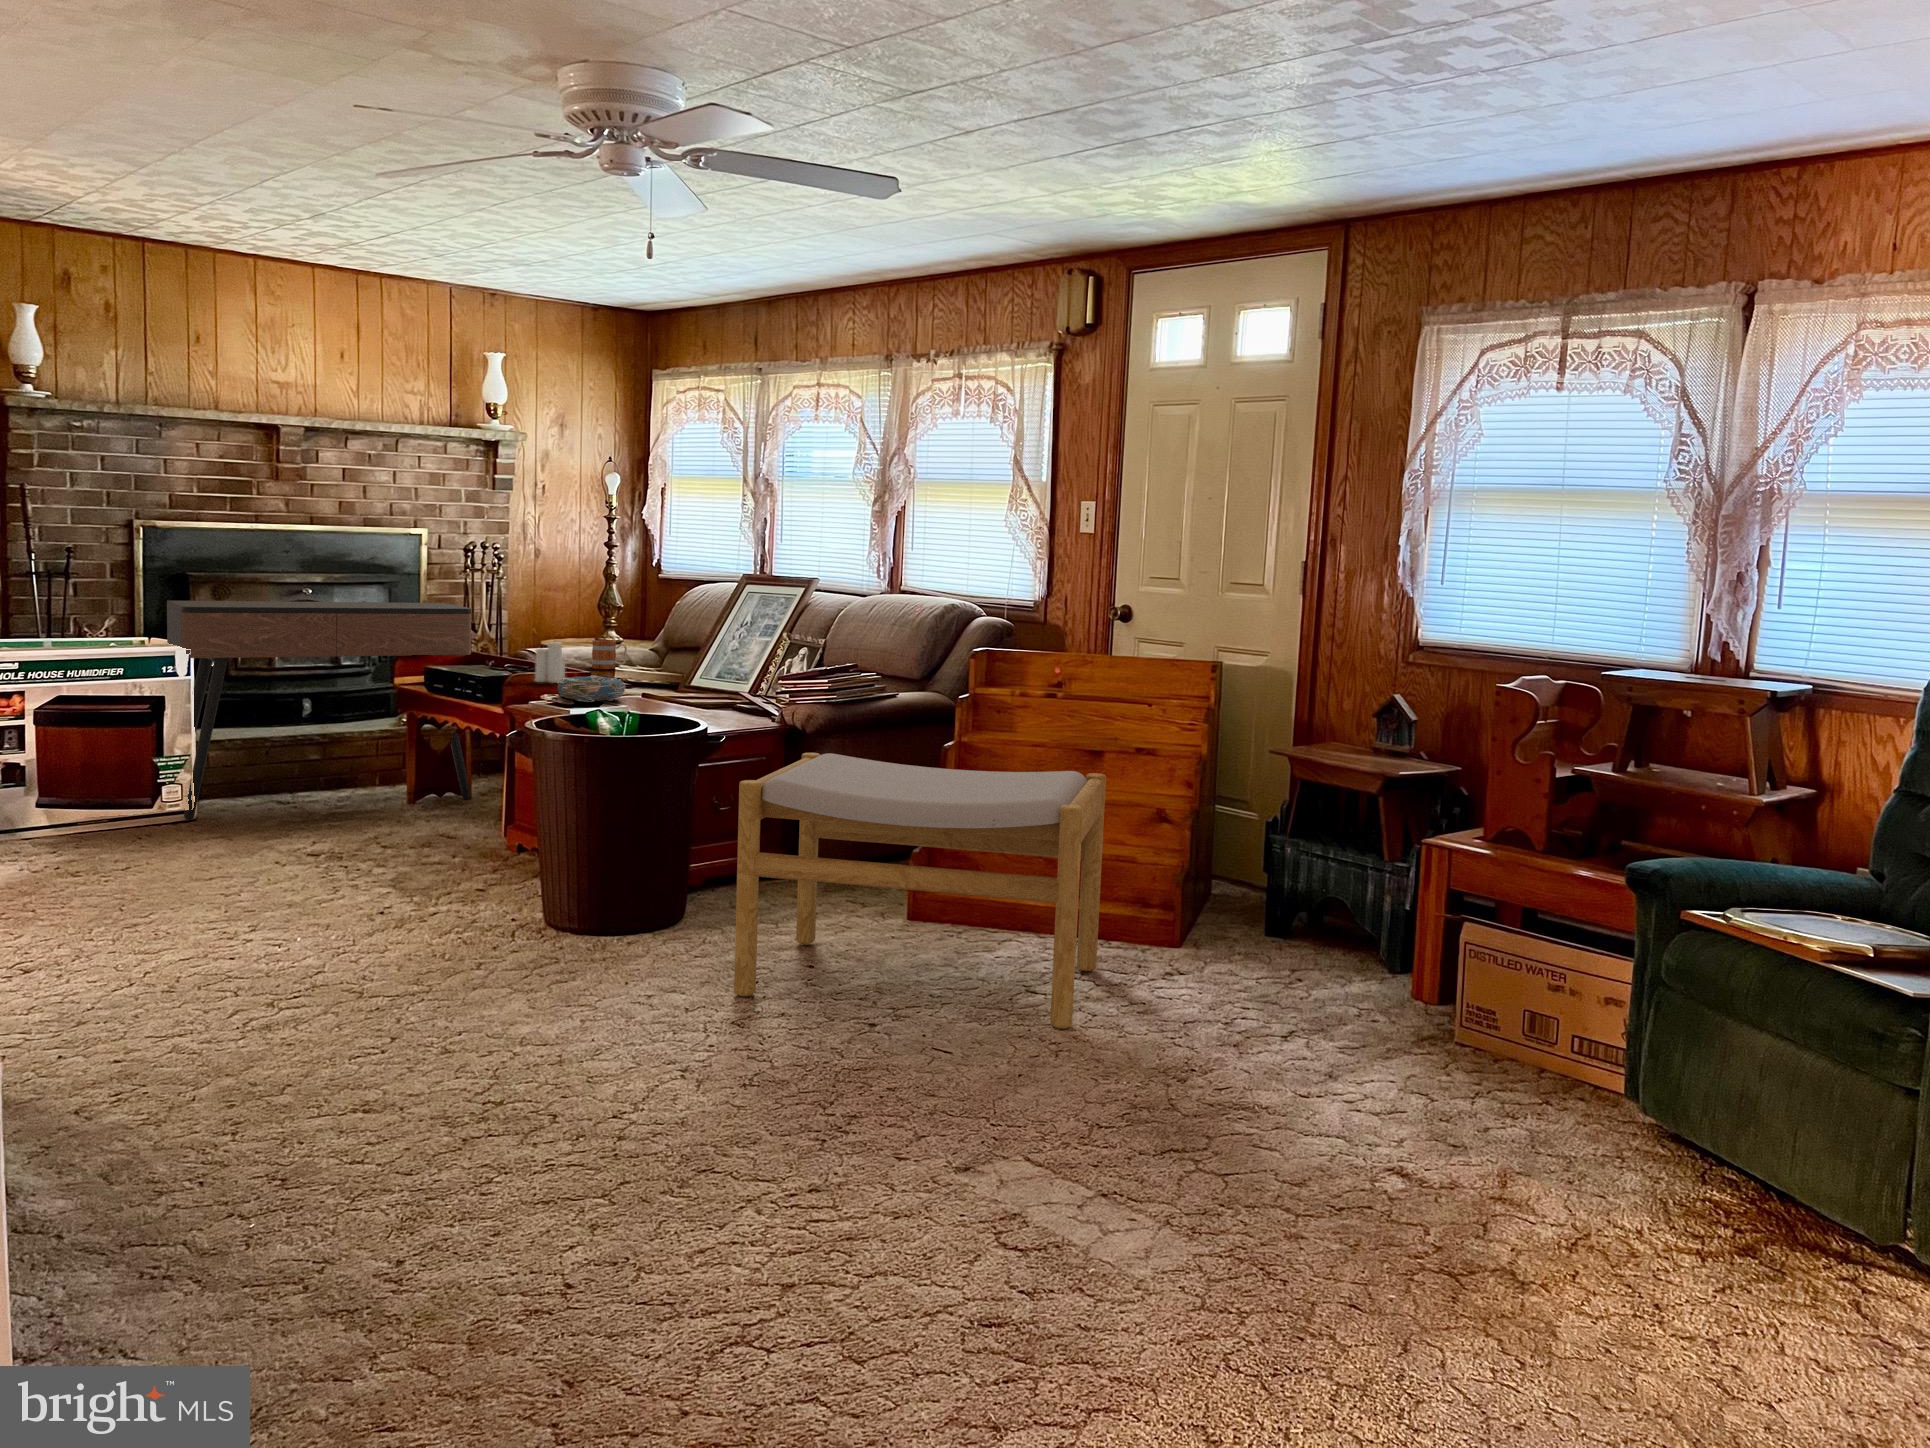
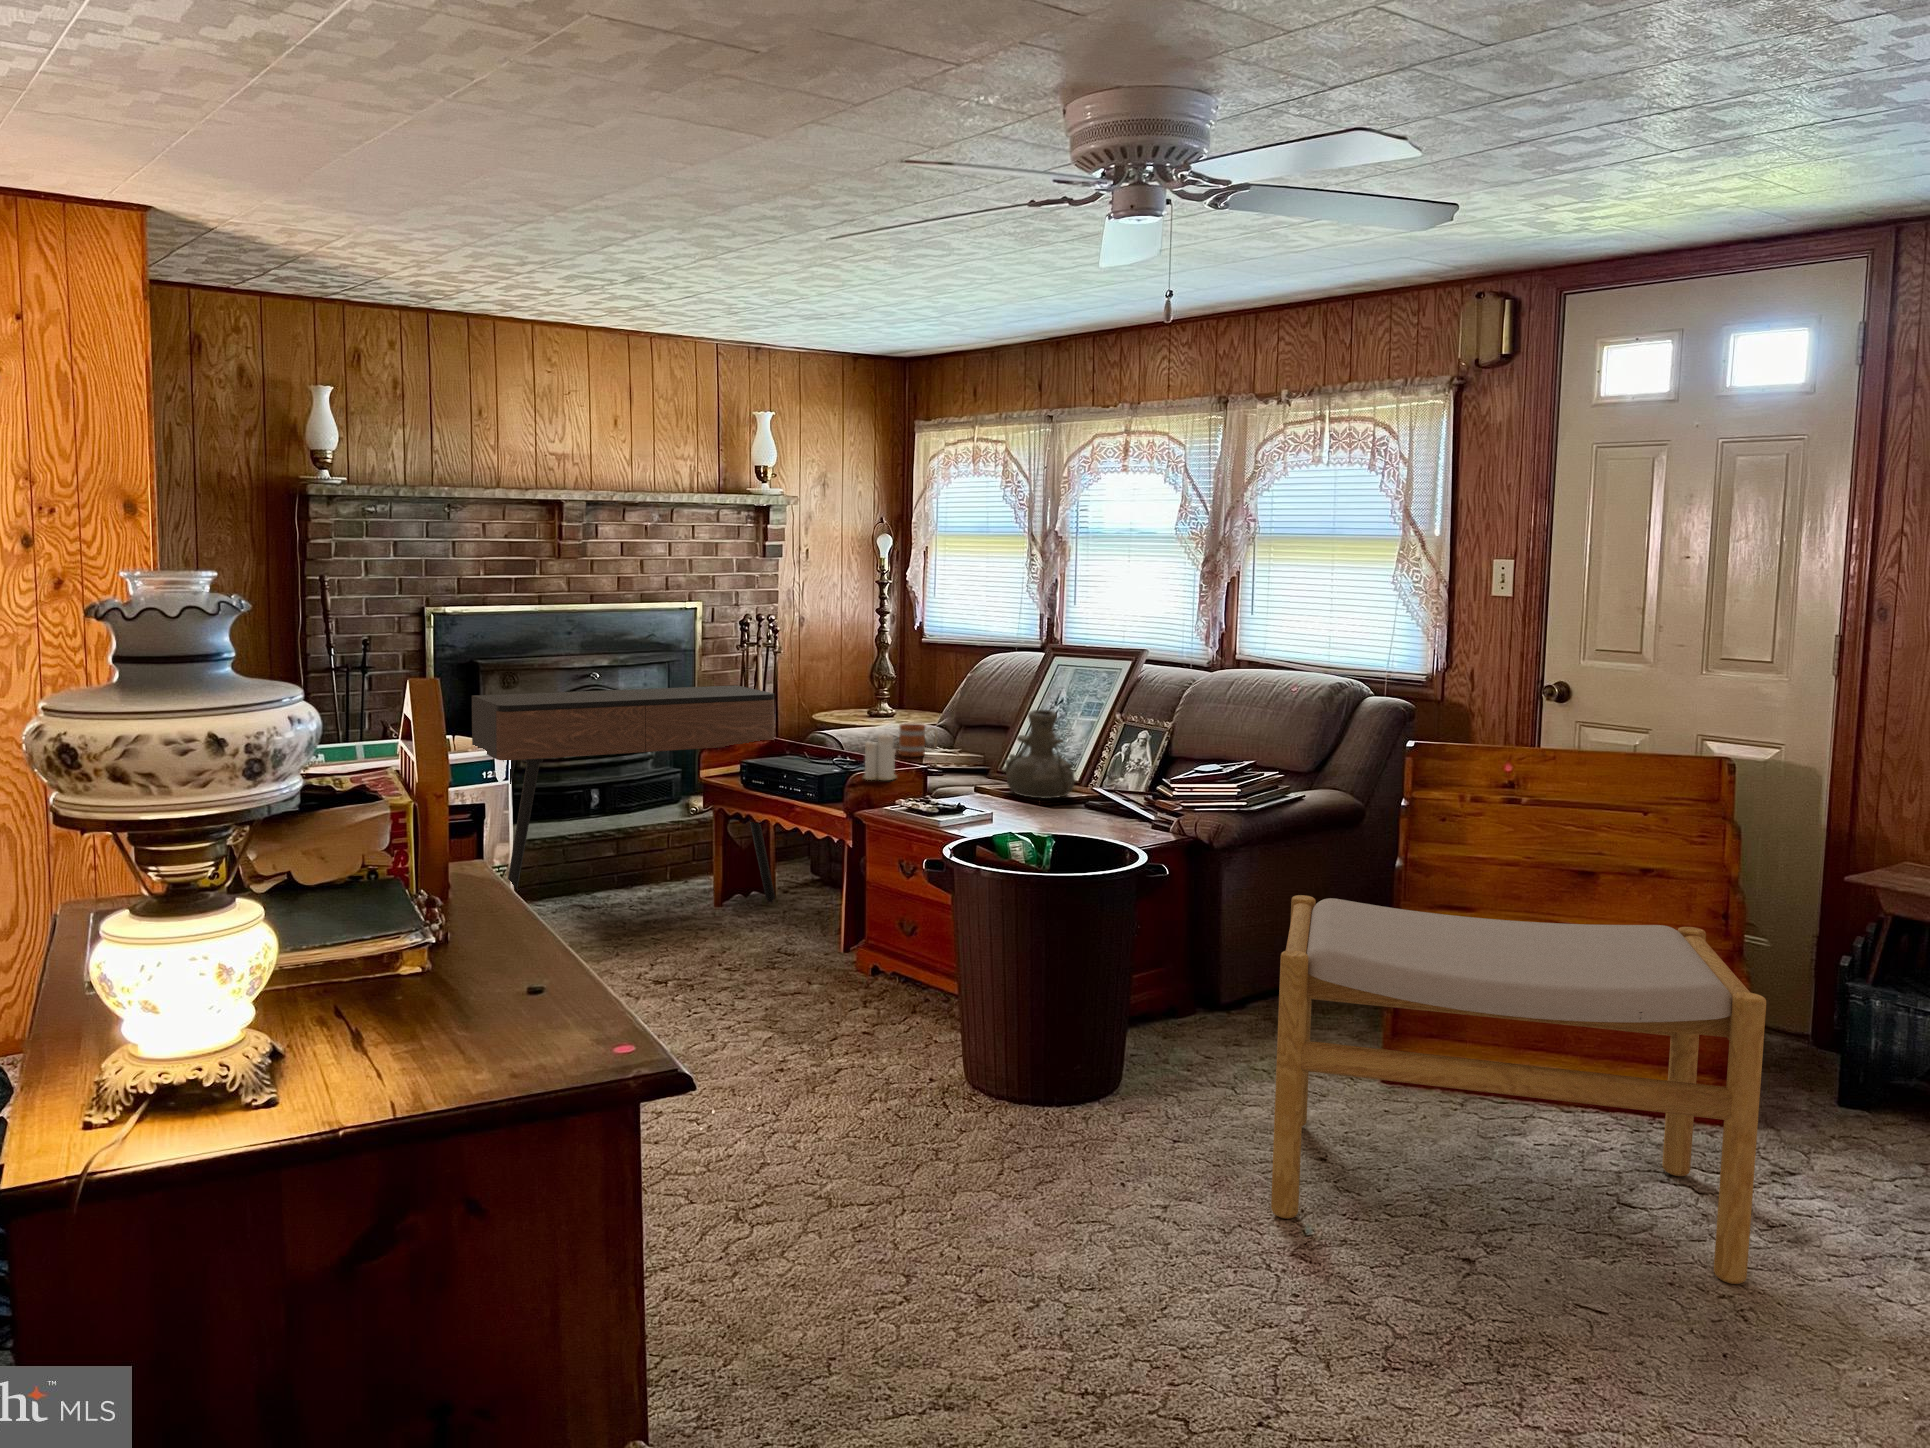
vase: none [661,622,724,700] -> present [1002,710,1075,798]
decorative bowl: present [557,675,625,701] -> none [906,775,981,807]

